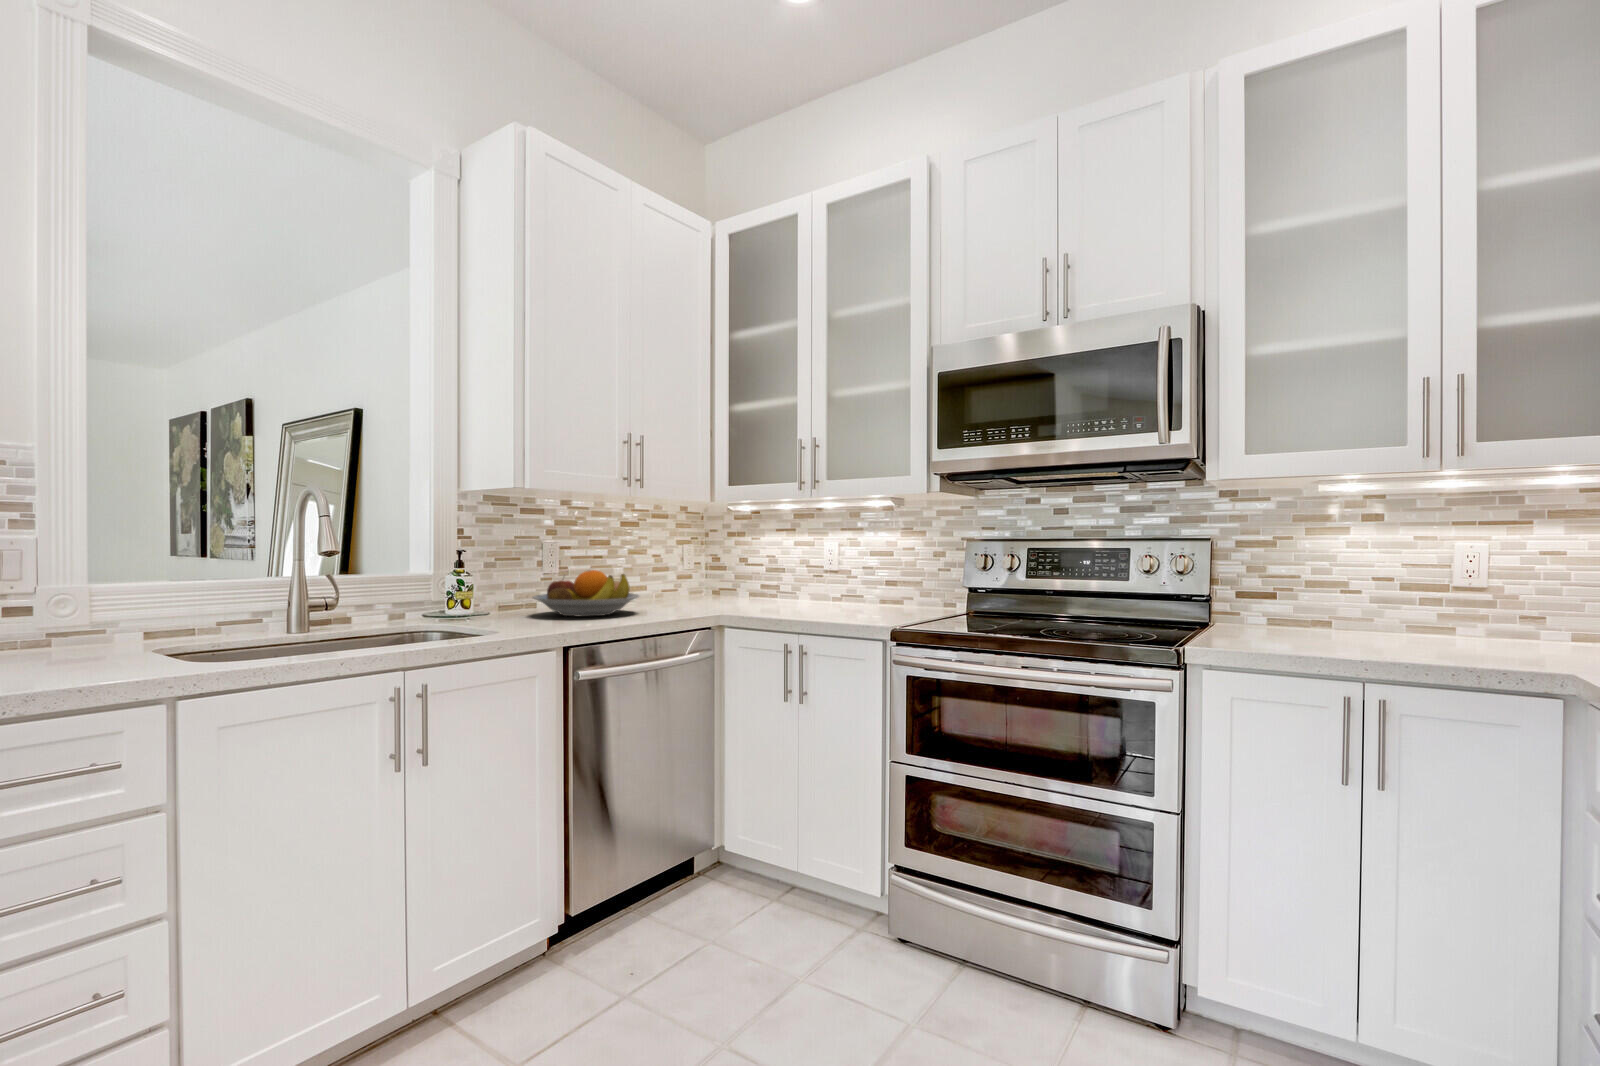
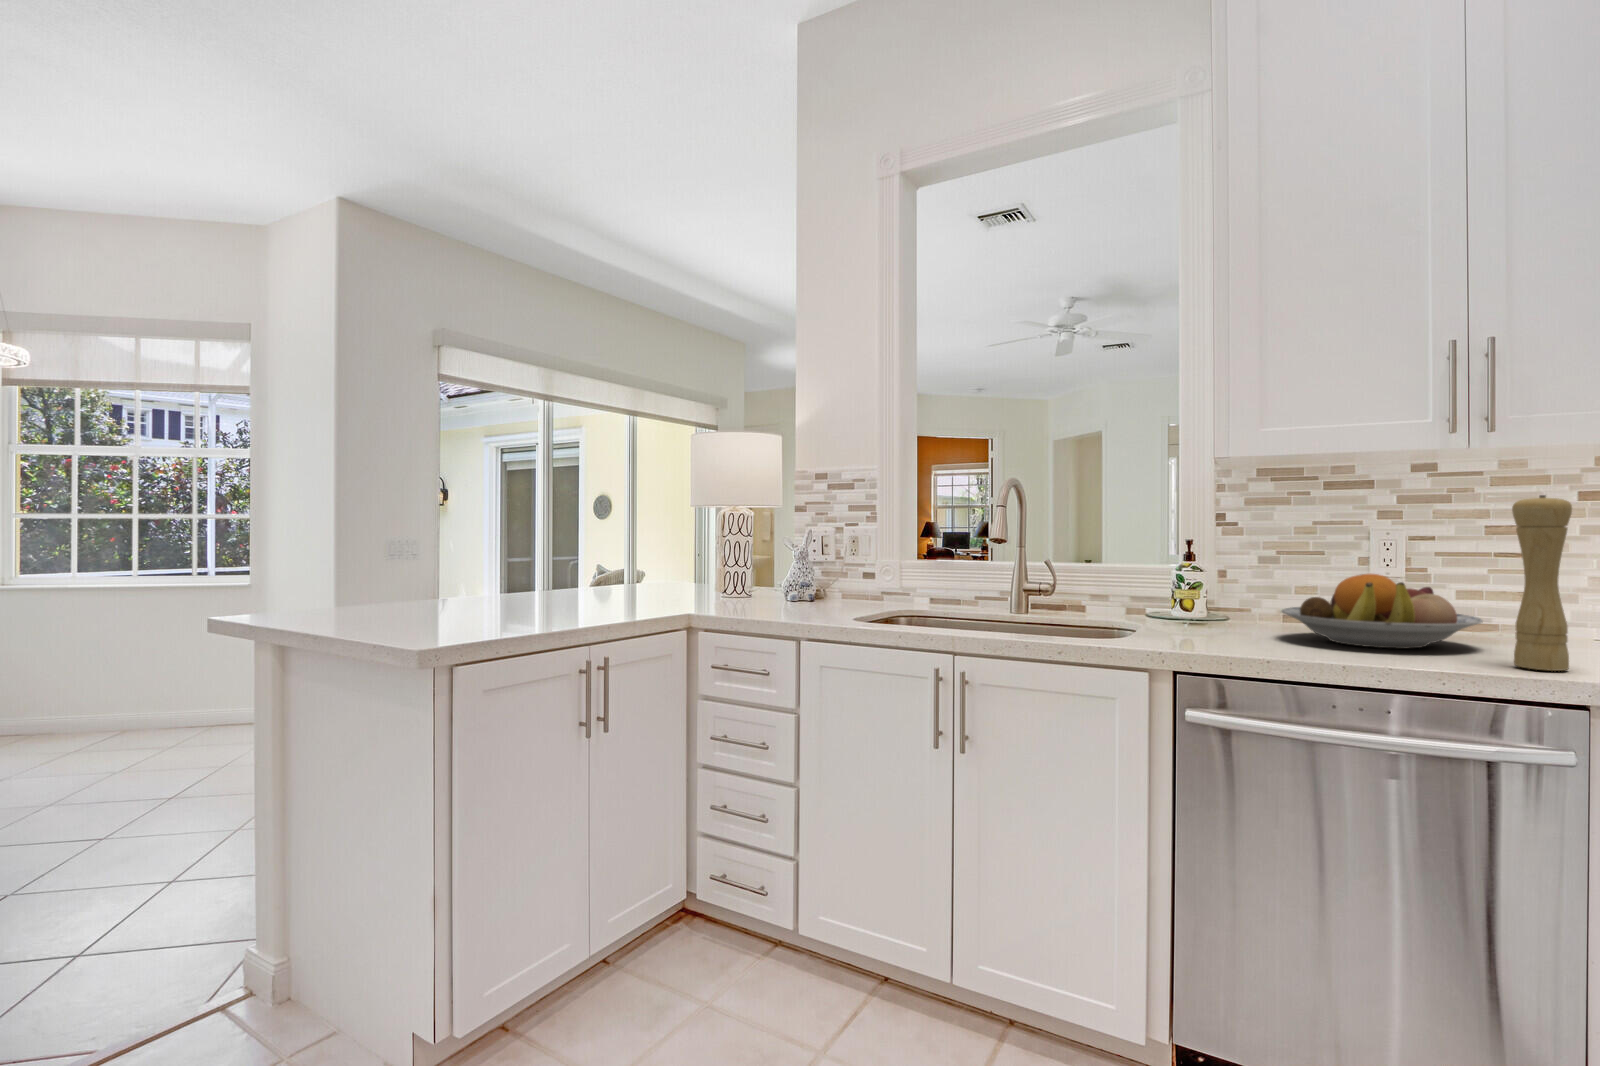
pepper mill: none [676,525,698,613] -> present [1512,495,1572,671]

